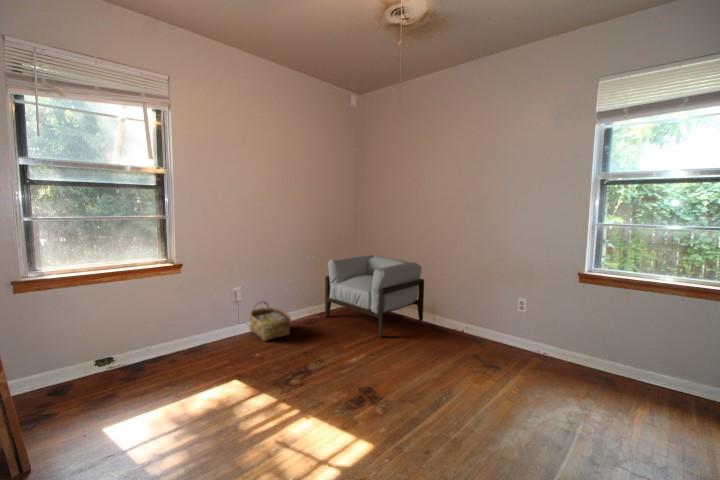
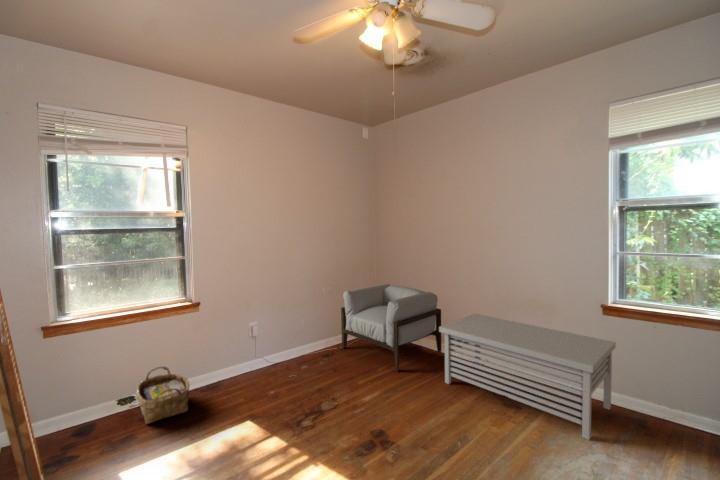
storage bench: none [424,283,589,394] -> present [439,314,616,440]
woven basket: present [250,301,291,341] -> present [137,367,189,424]

